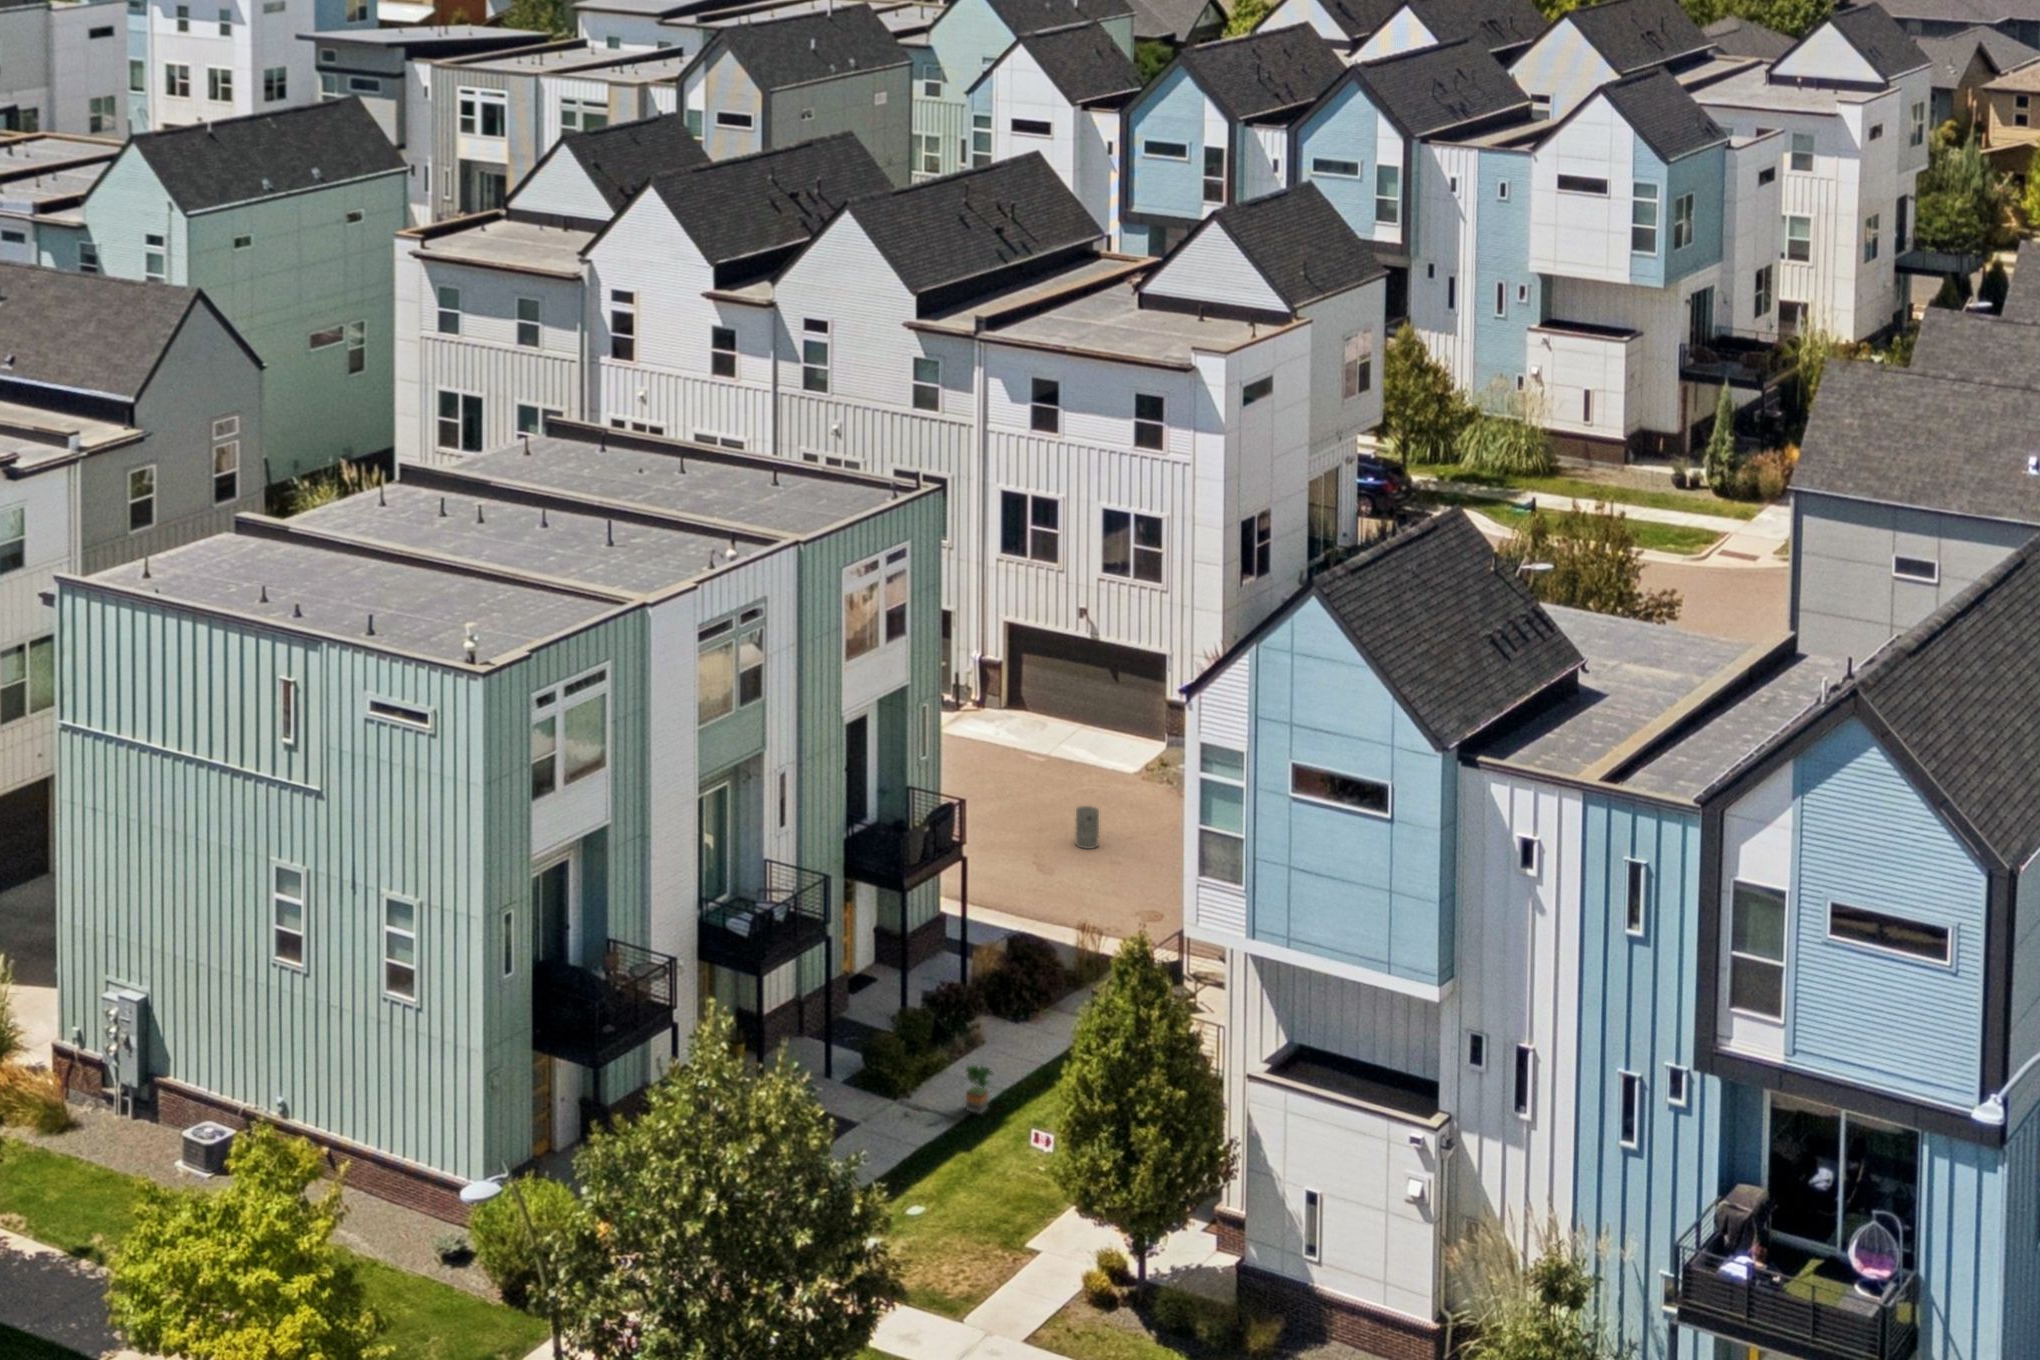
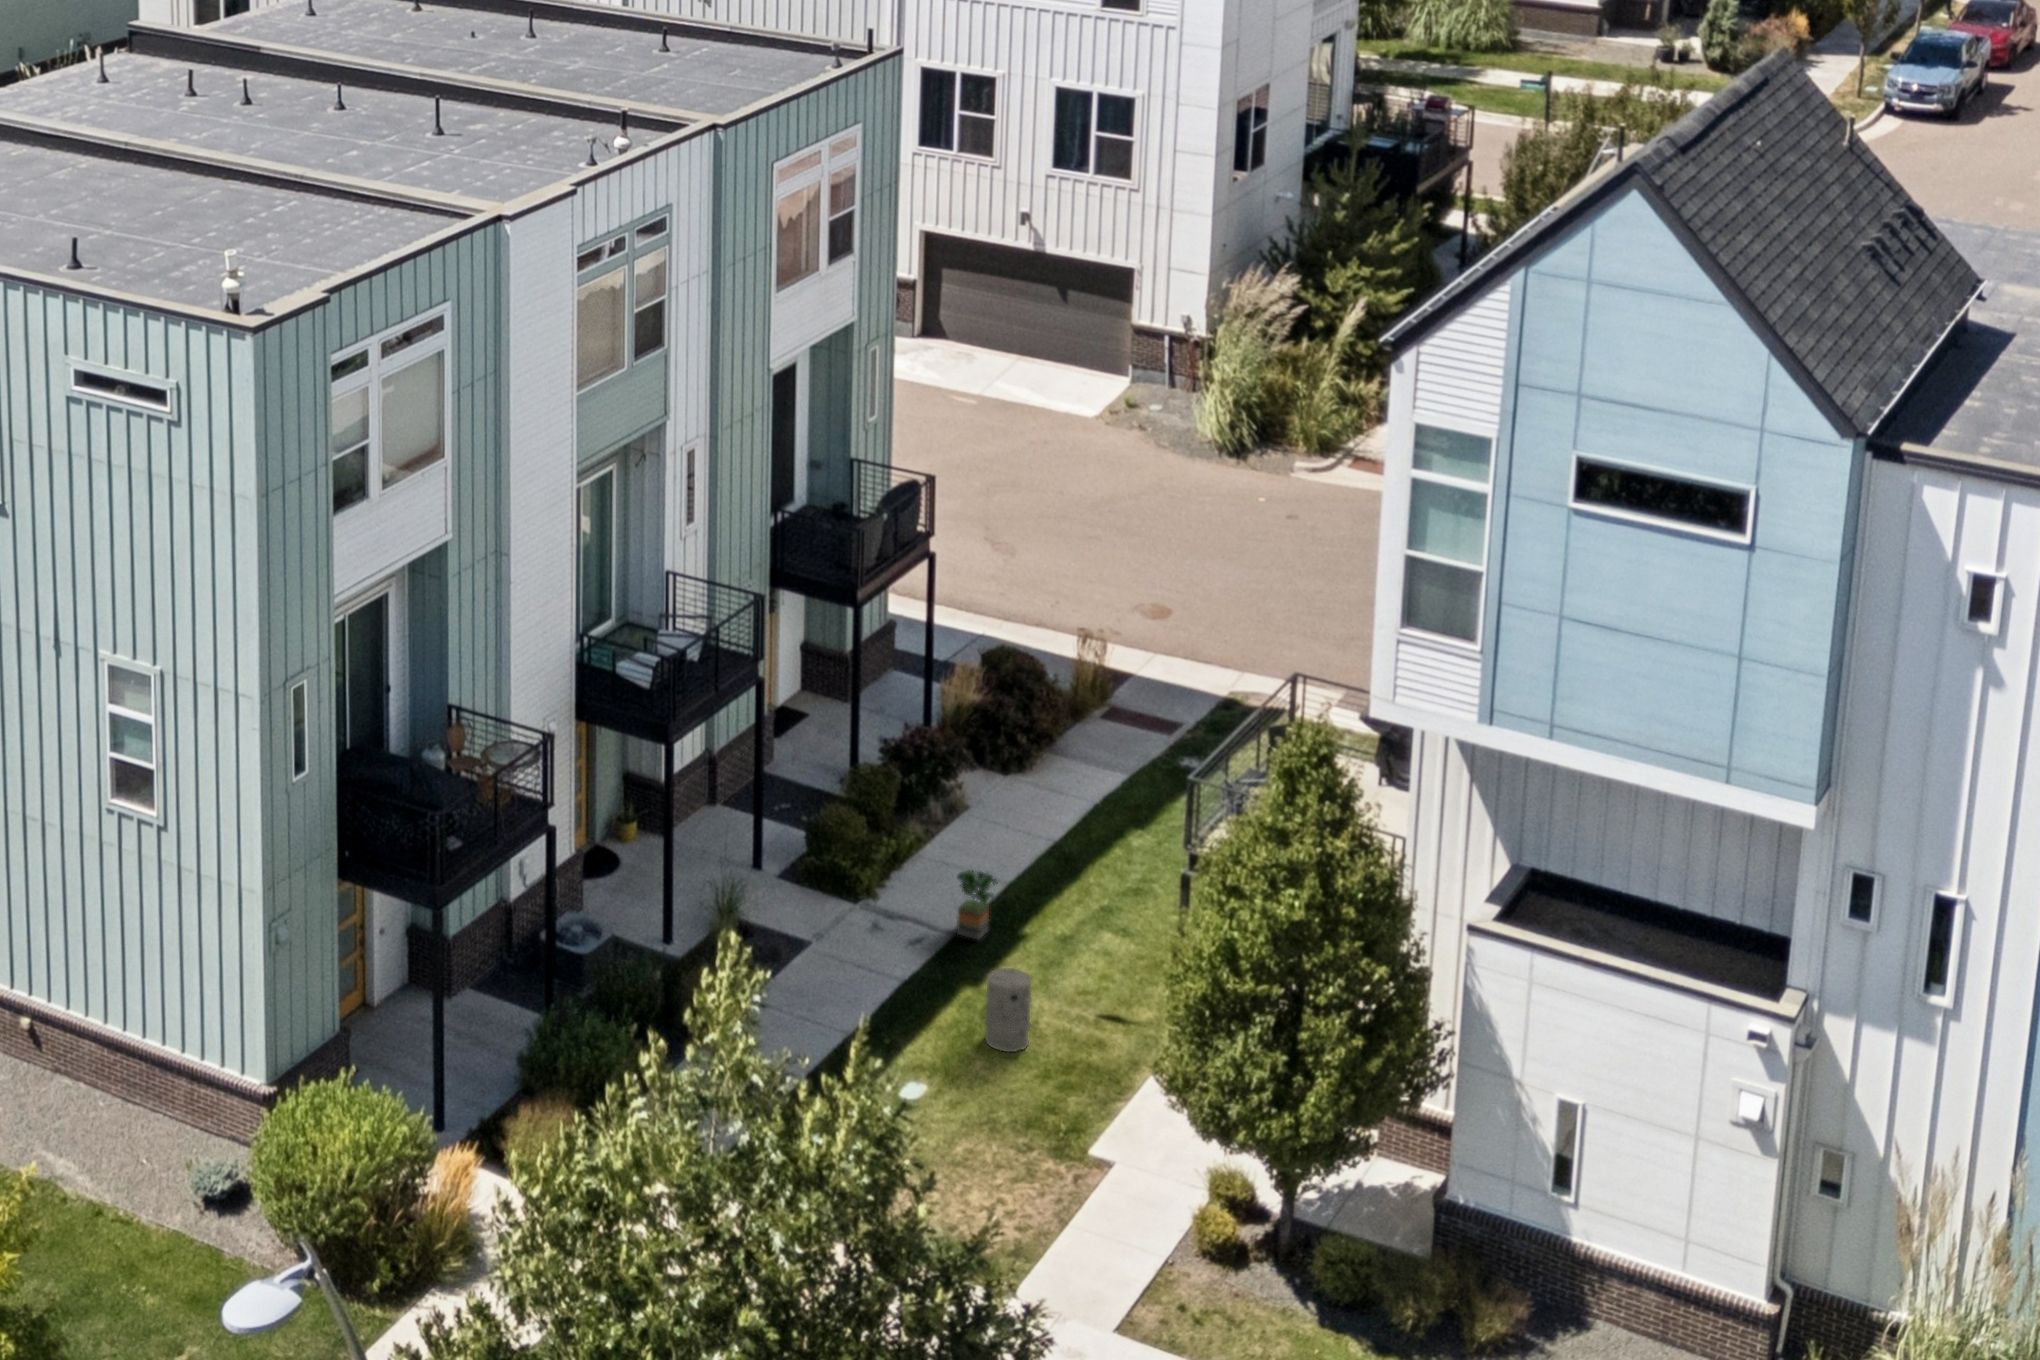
trash can: present [1075,806,1099,849] -> present [985,968,1031,1052]

